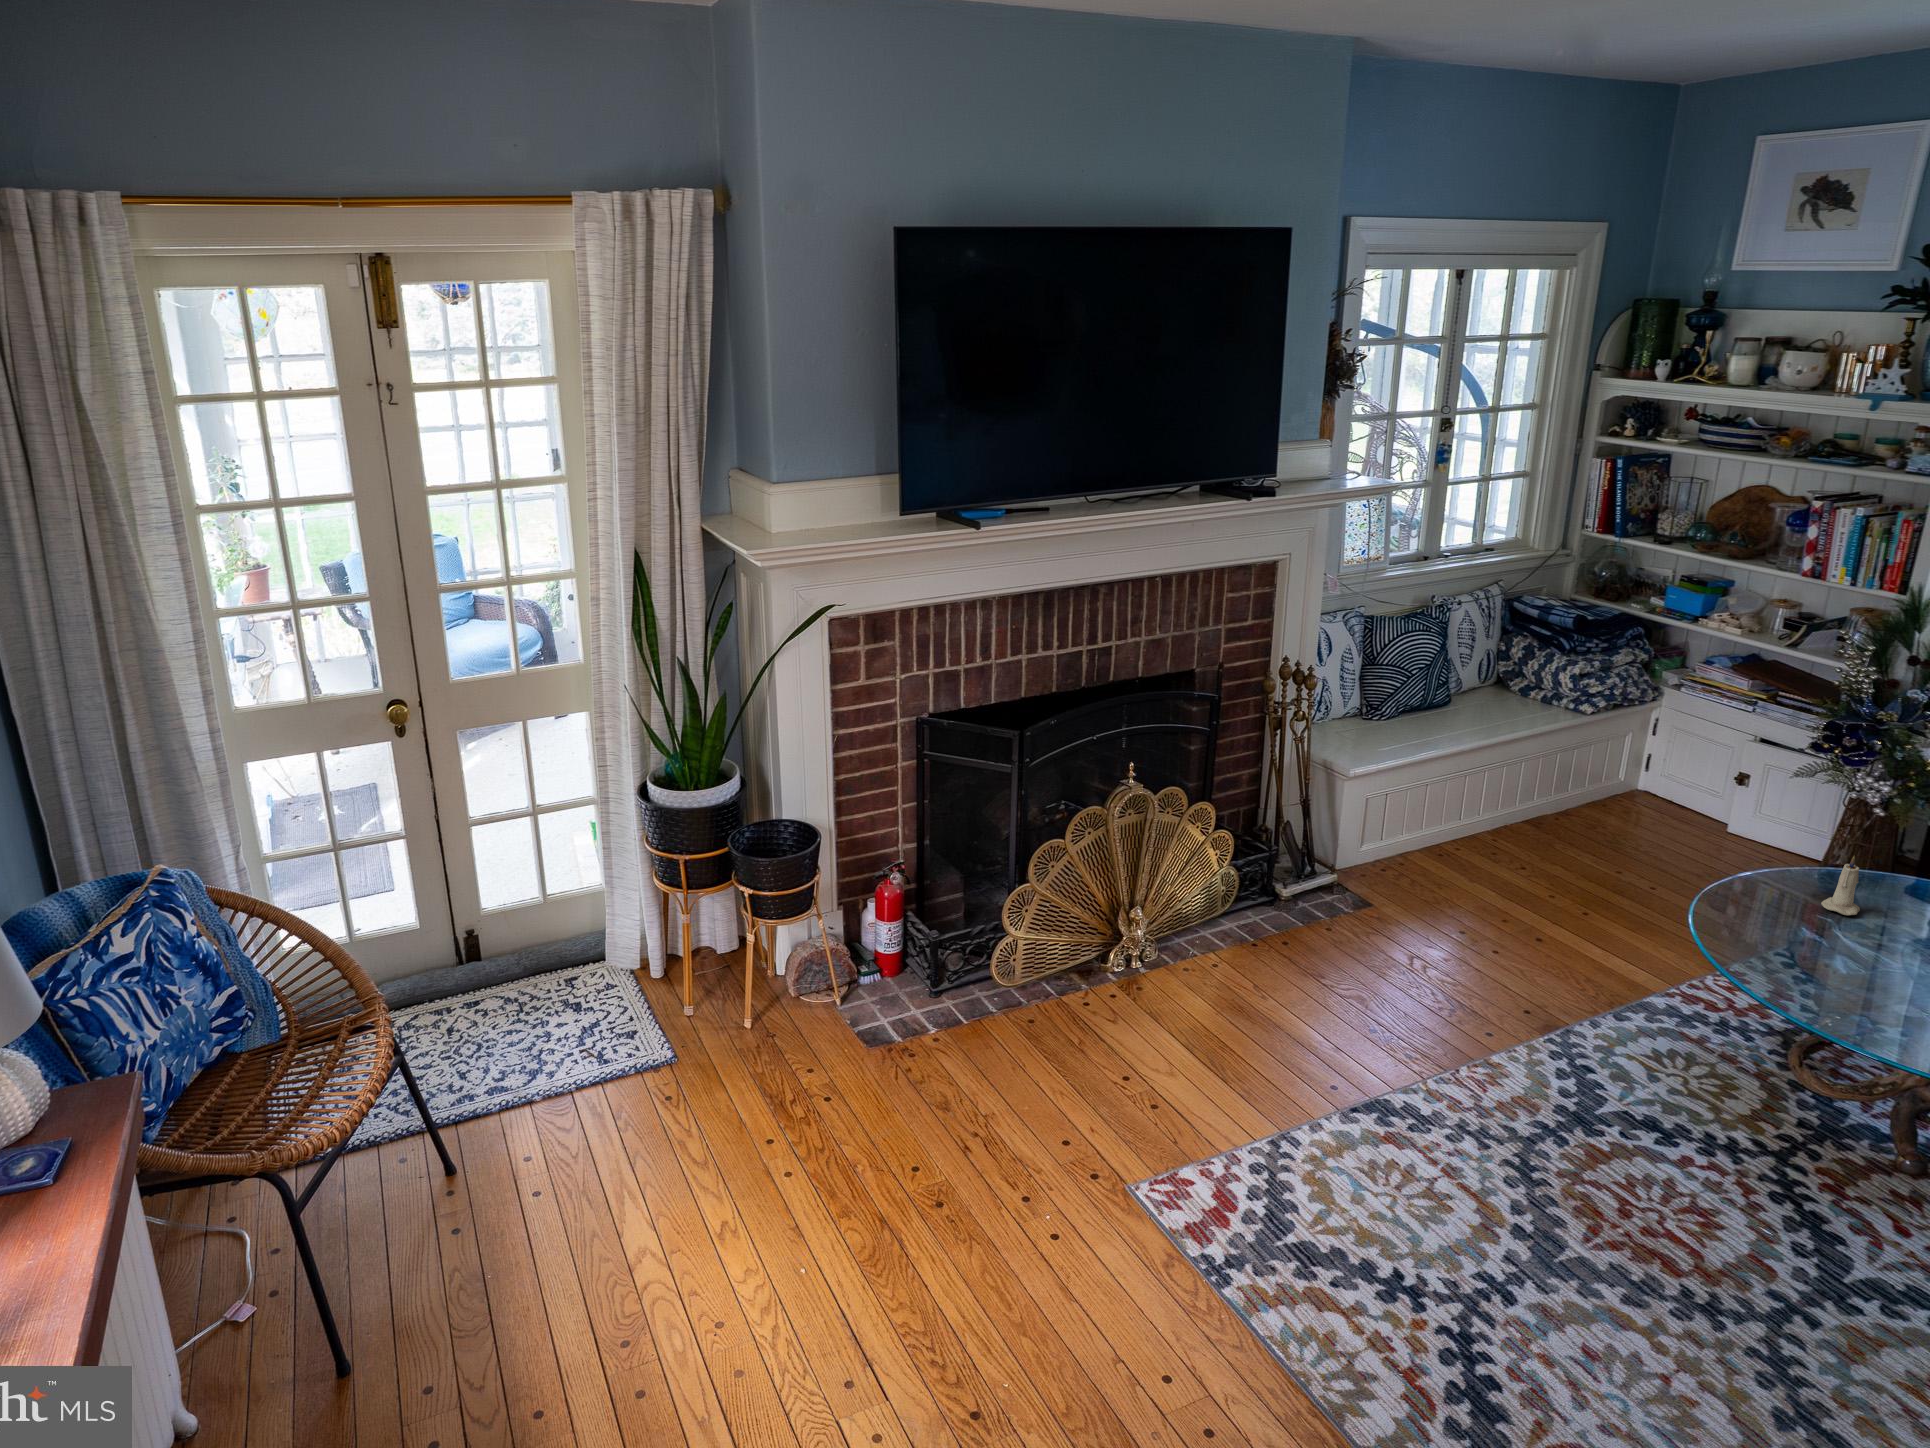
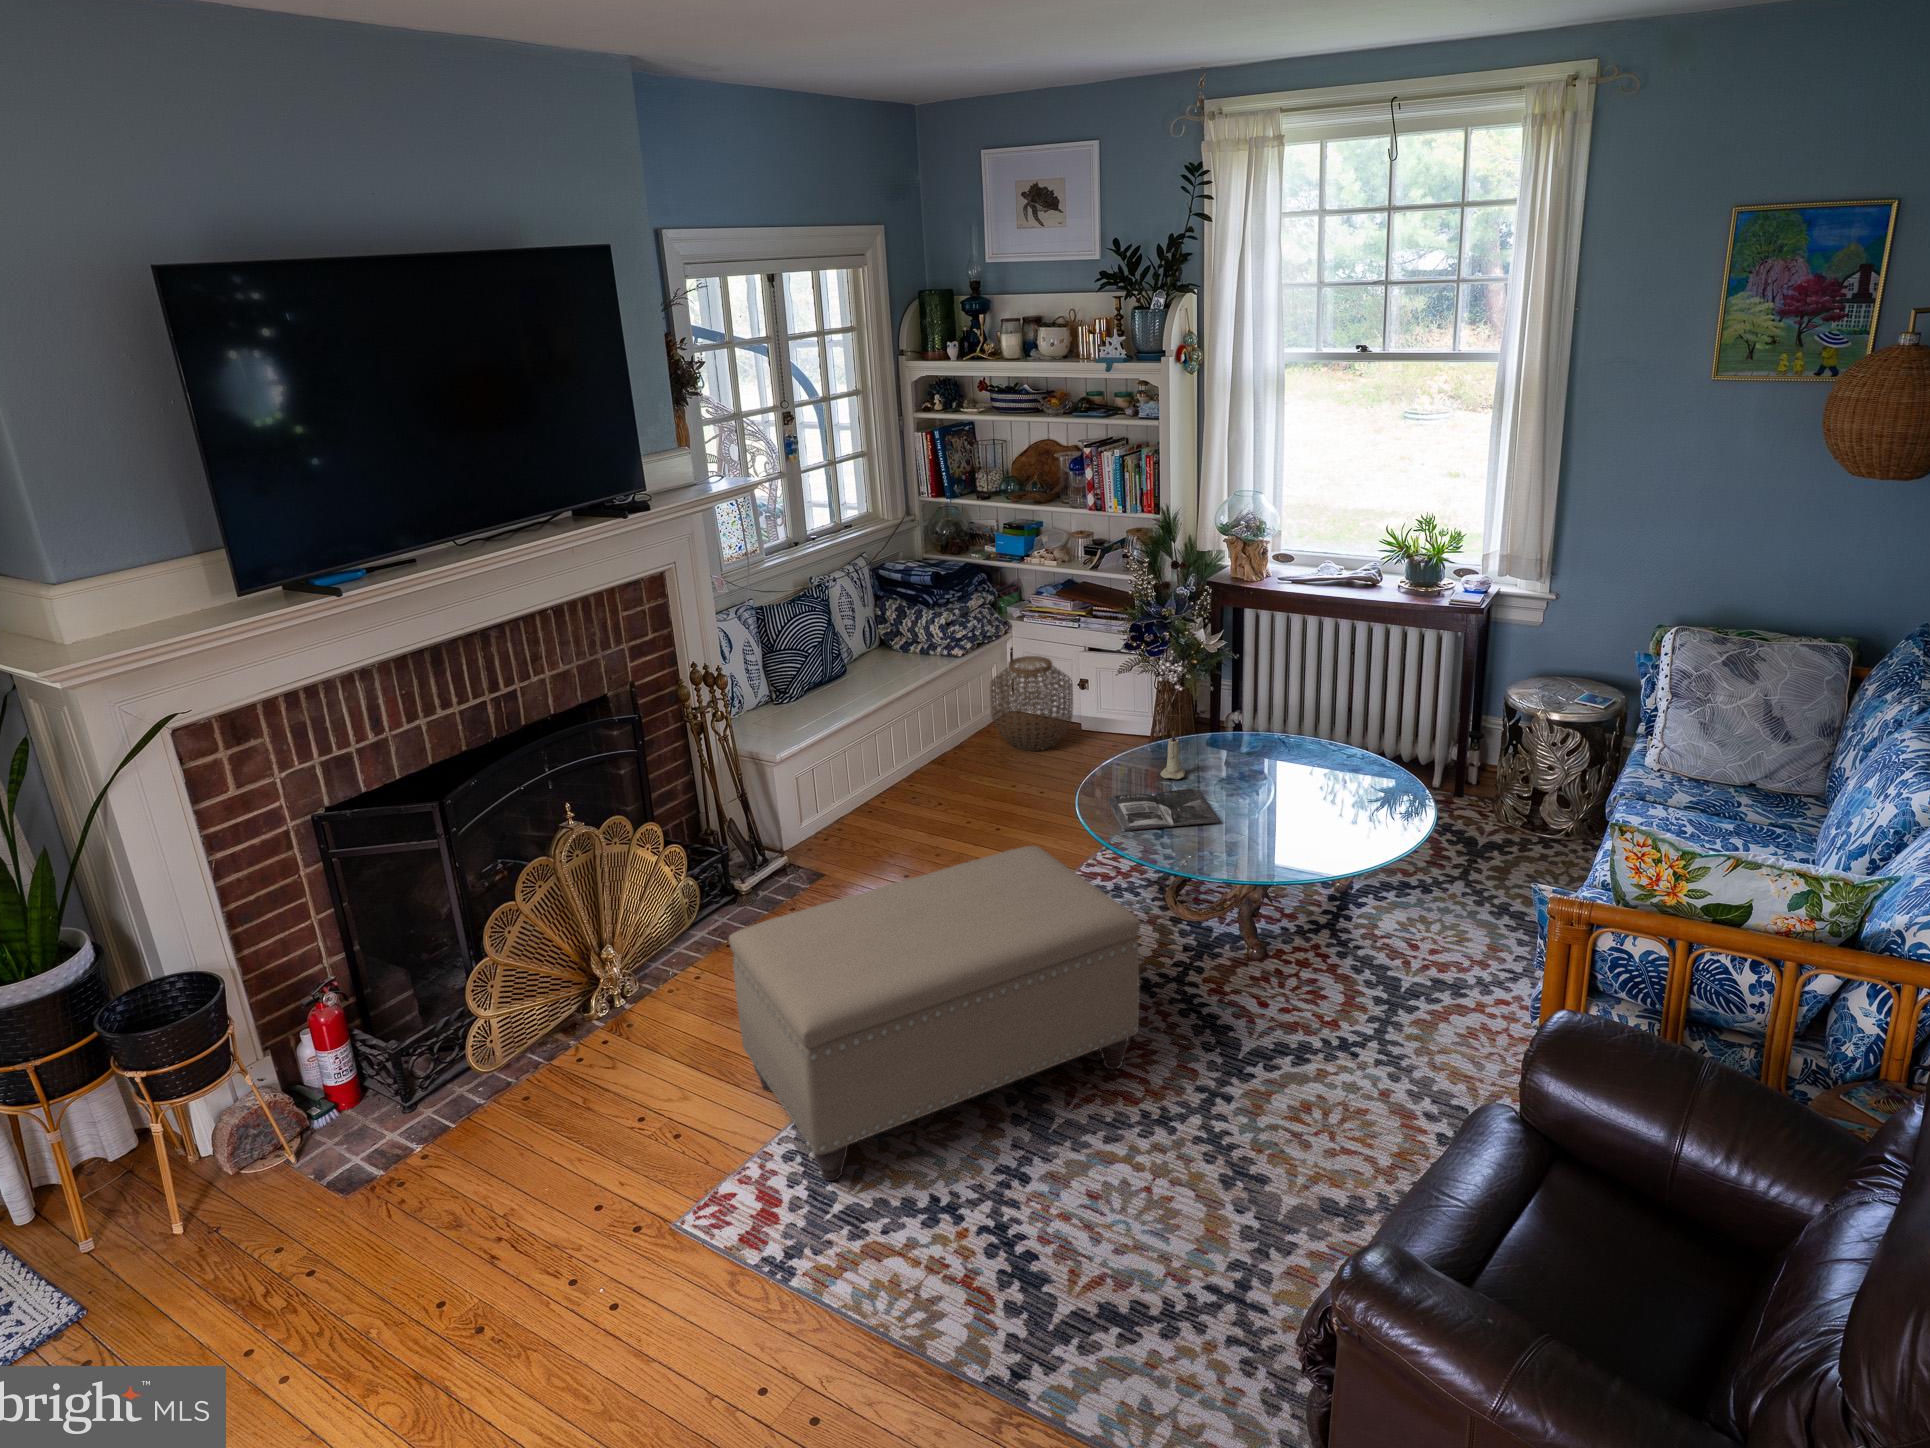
woven basket: none [1611,728,1727,838] -> present [990,656,1073,751]
magazine: none [1736,911,1896,983] -> present [1108,789,1219,831]
ottoman: none [1237,925,1742,1227] -> present [729,846,1141,1181]

